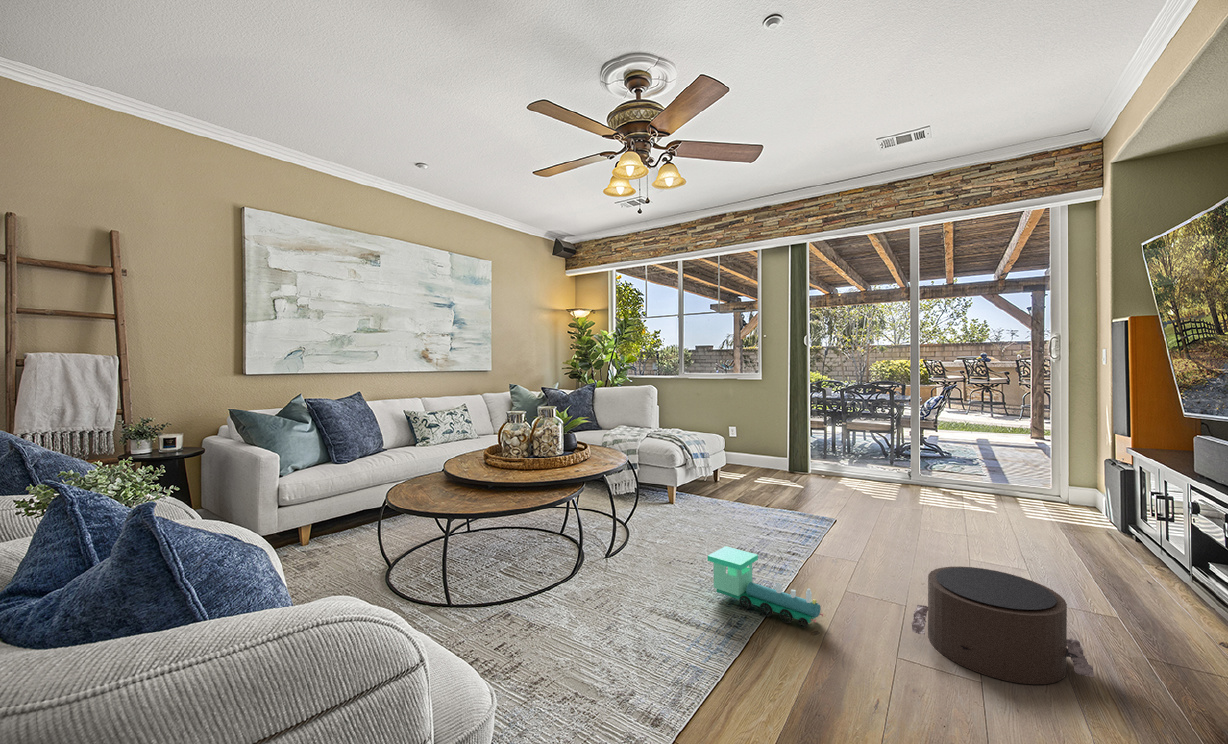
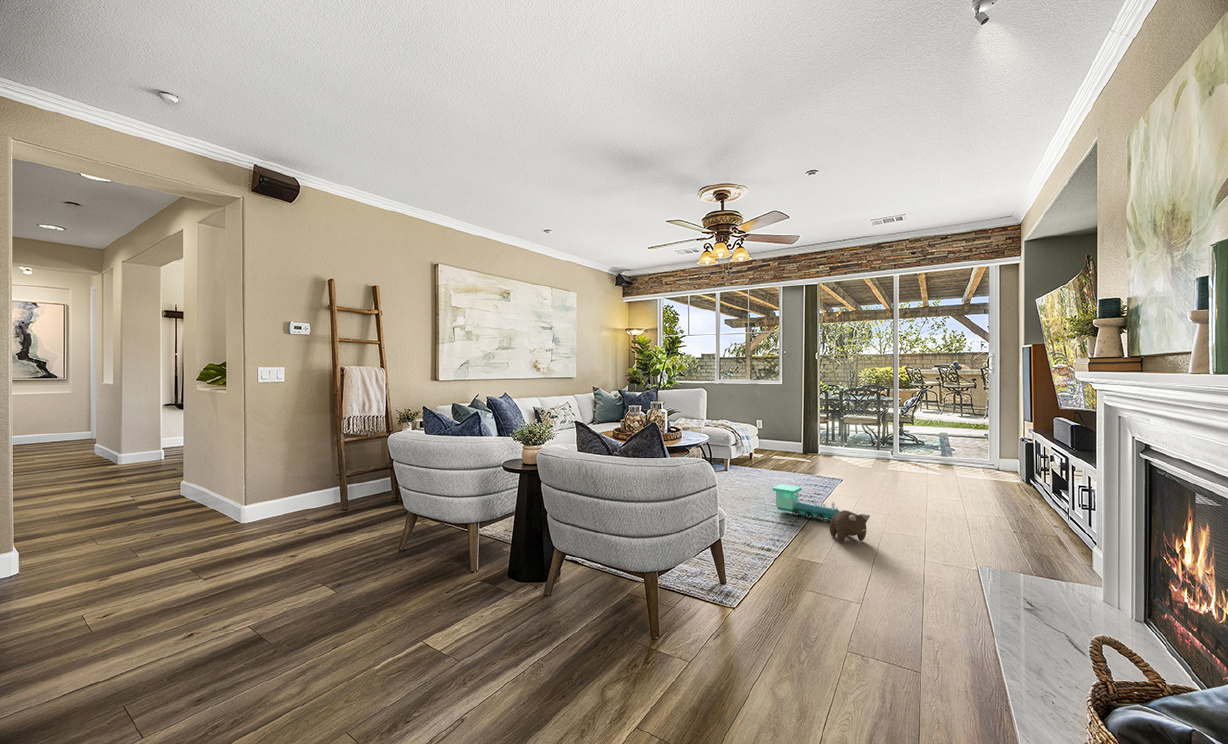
pouf: present [912,566,1094,684] -> none [890,490,979,540]
plush toy: none [796,622,873,691] -> present [830,510,870,542]

